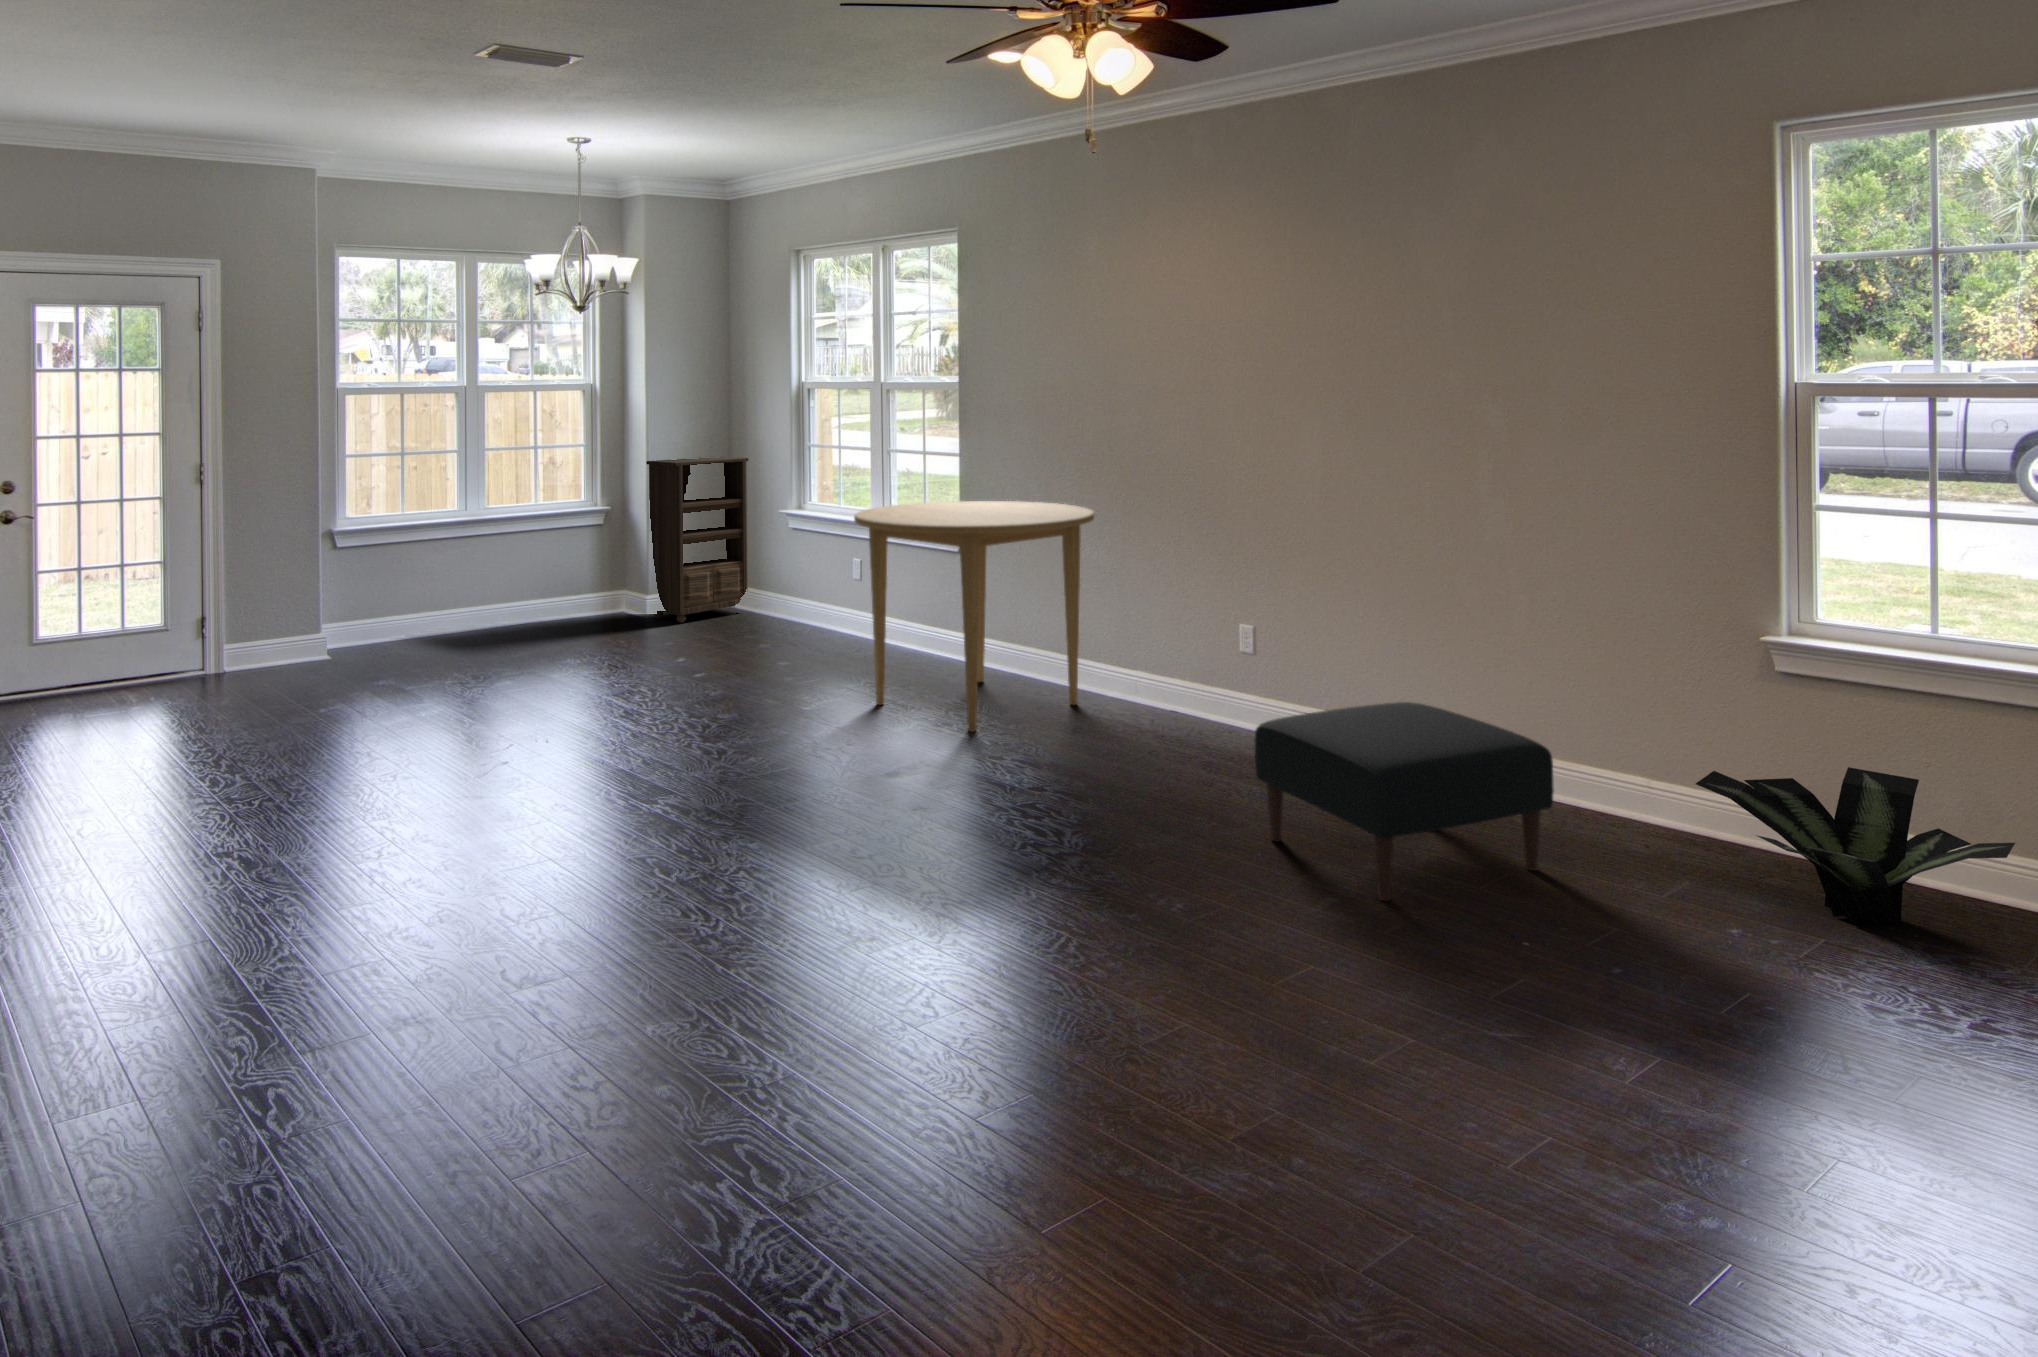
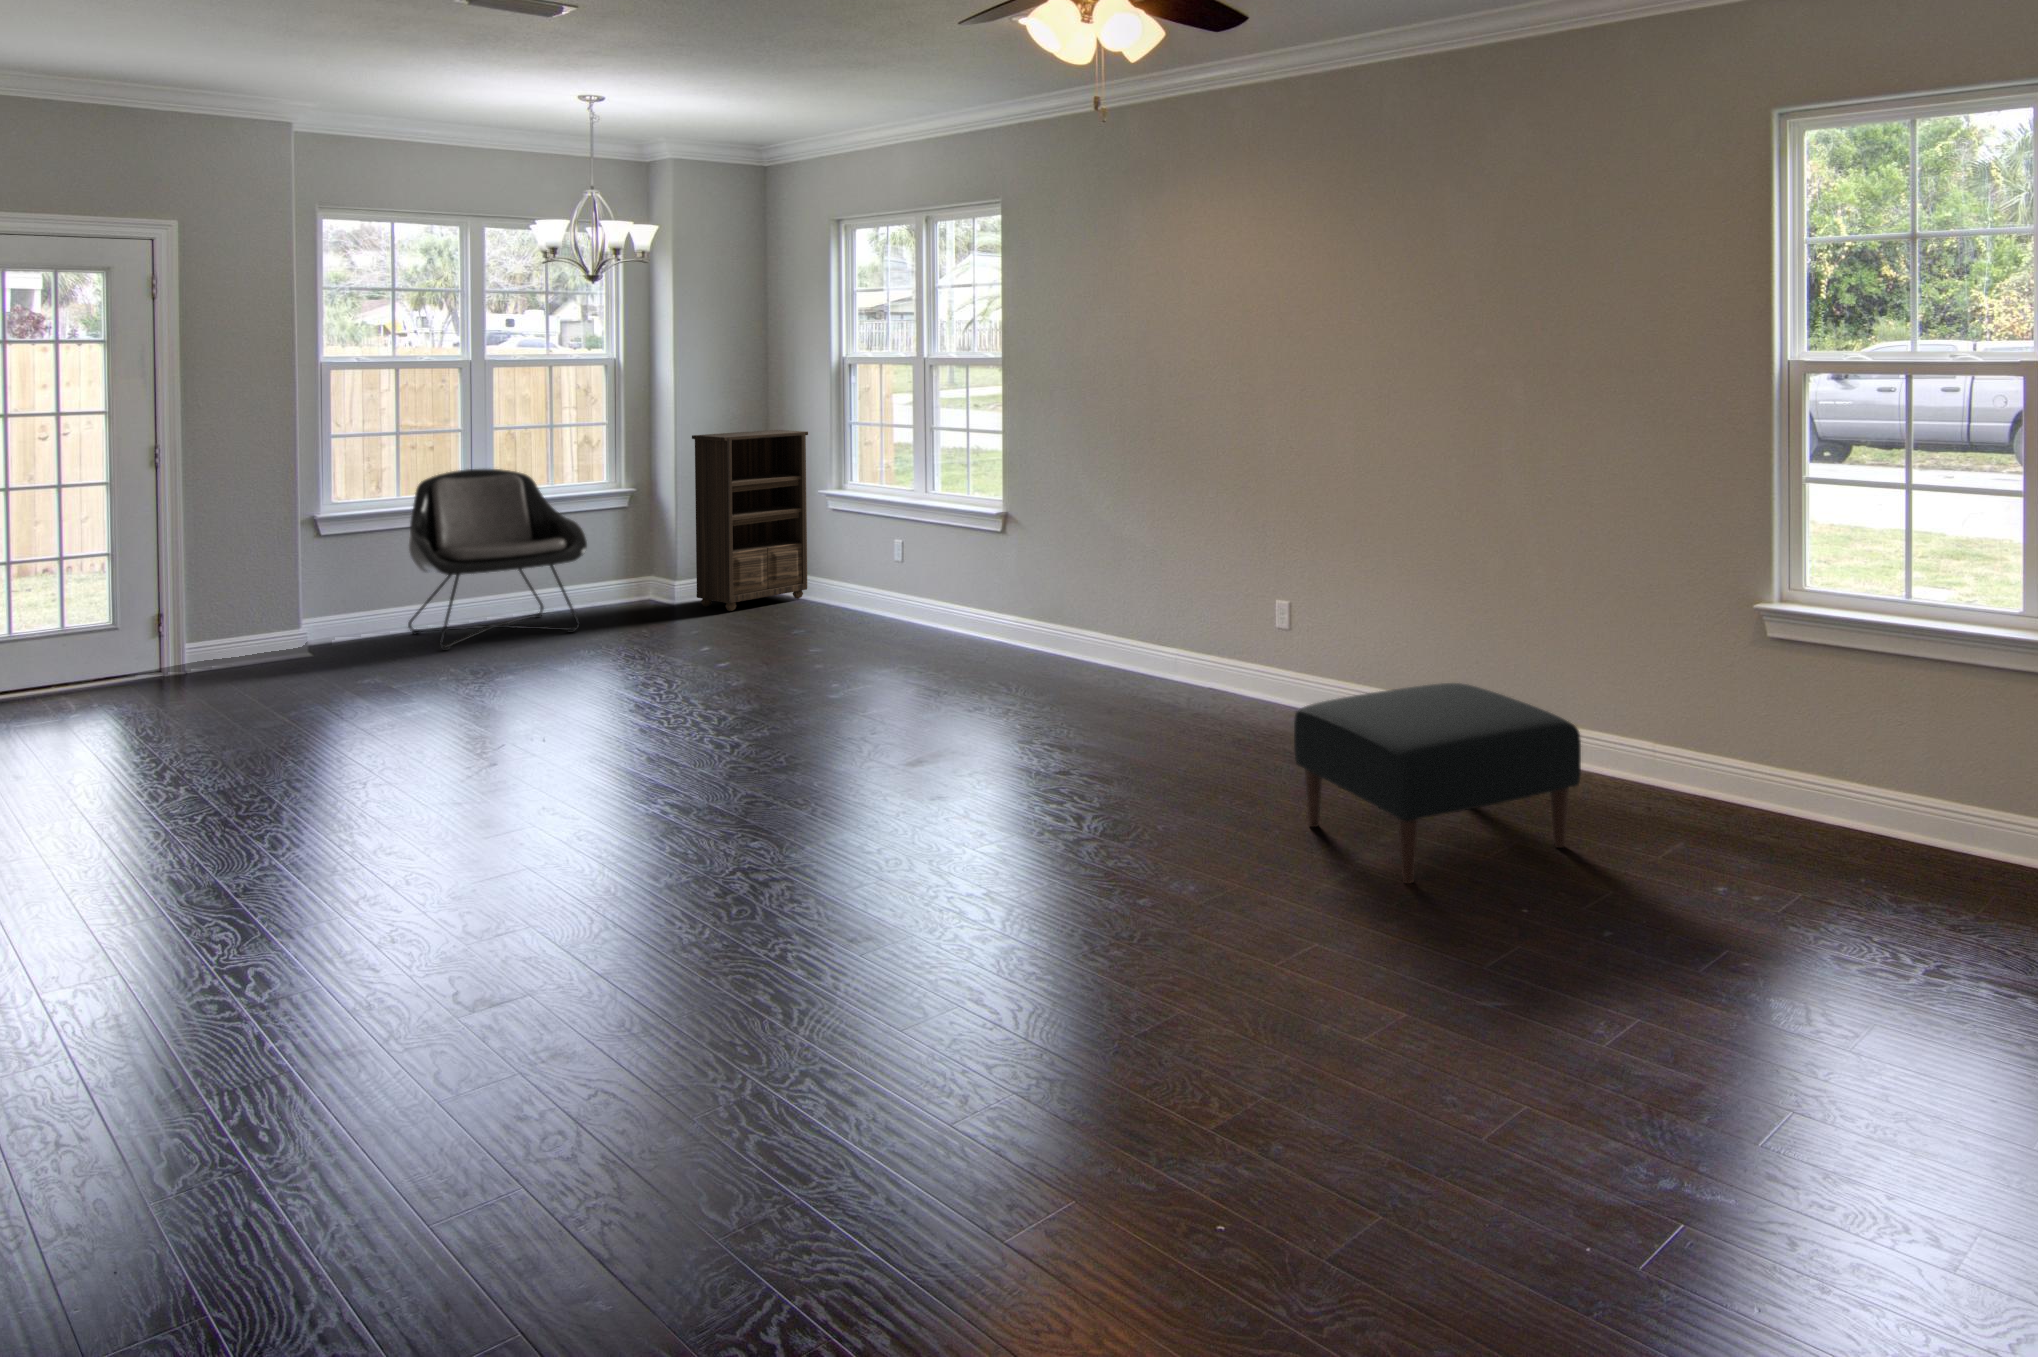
lounge chair: none [403,490,558,655] -> present [408,469,587,651]
dining table: present [854,501,1094,732] -> none [903,479,1161,722]
potted plant: present [1696,767,2015,925] -> none [1712,737,1993,890]

